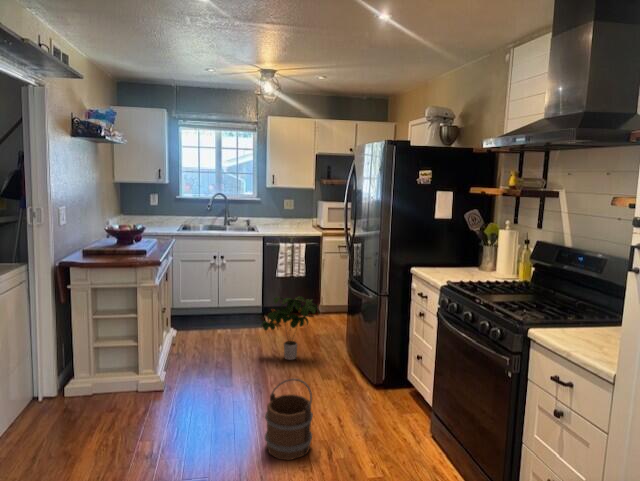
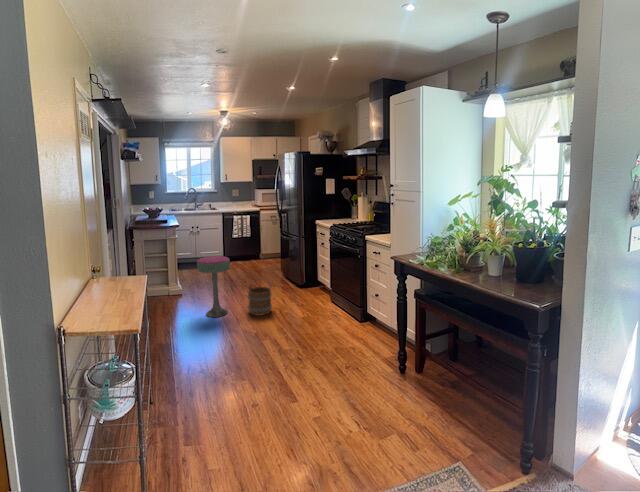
potted plant: present [261,296,320,360] -> none [231,244,266,282]
bar stool: none [176,327,238,450] -> present [197,256,230,317]

